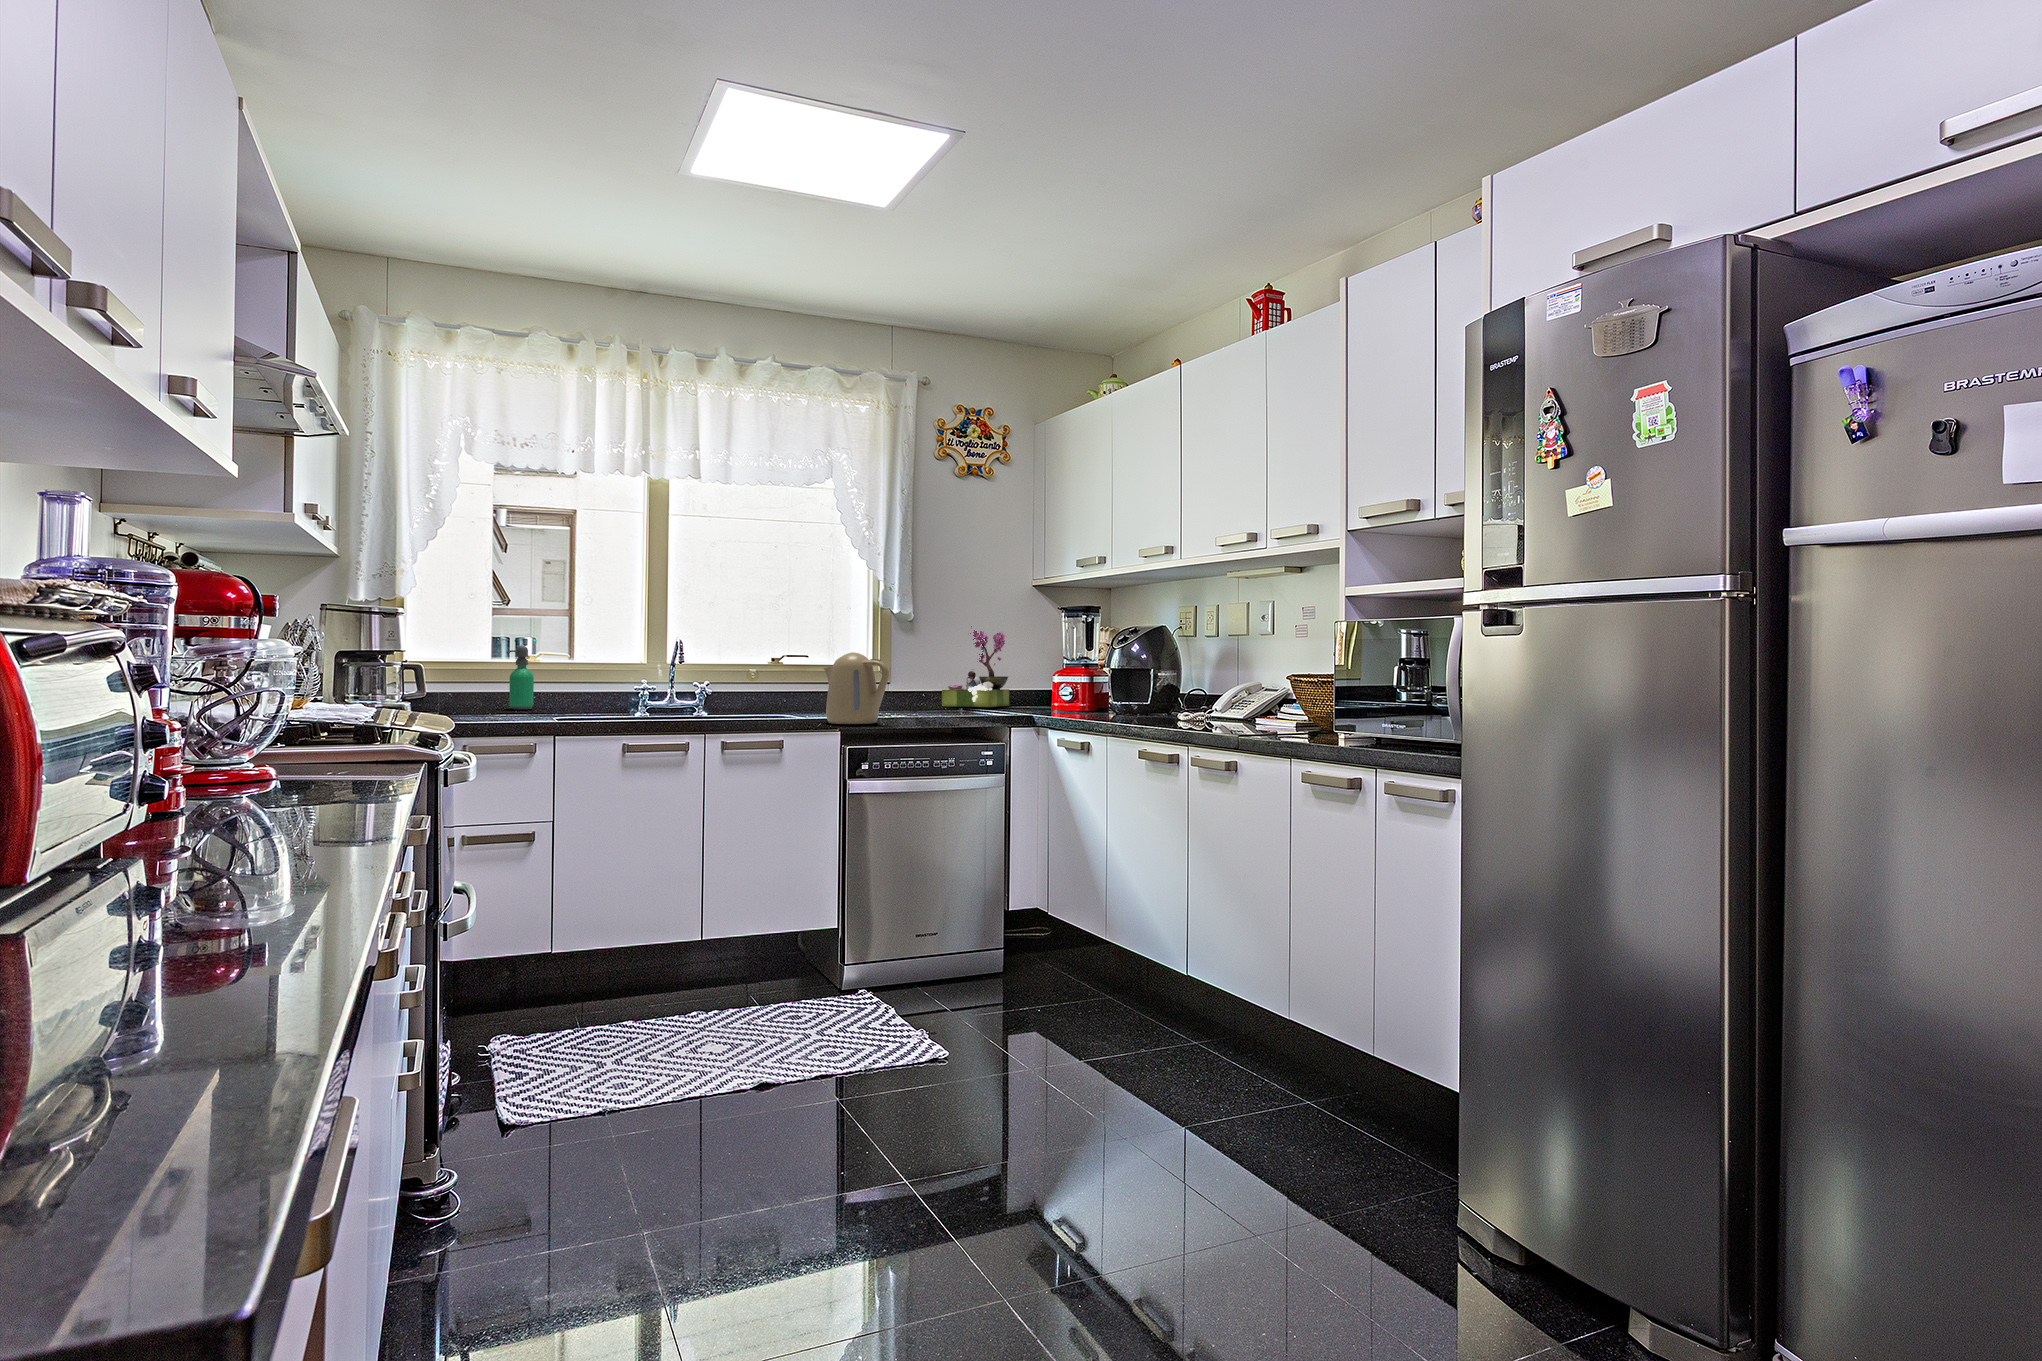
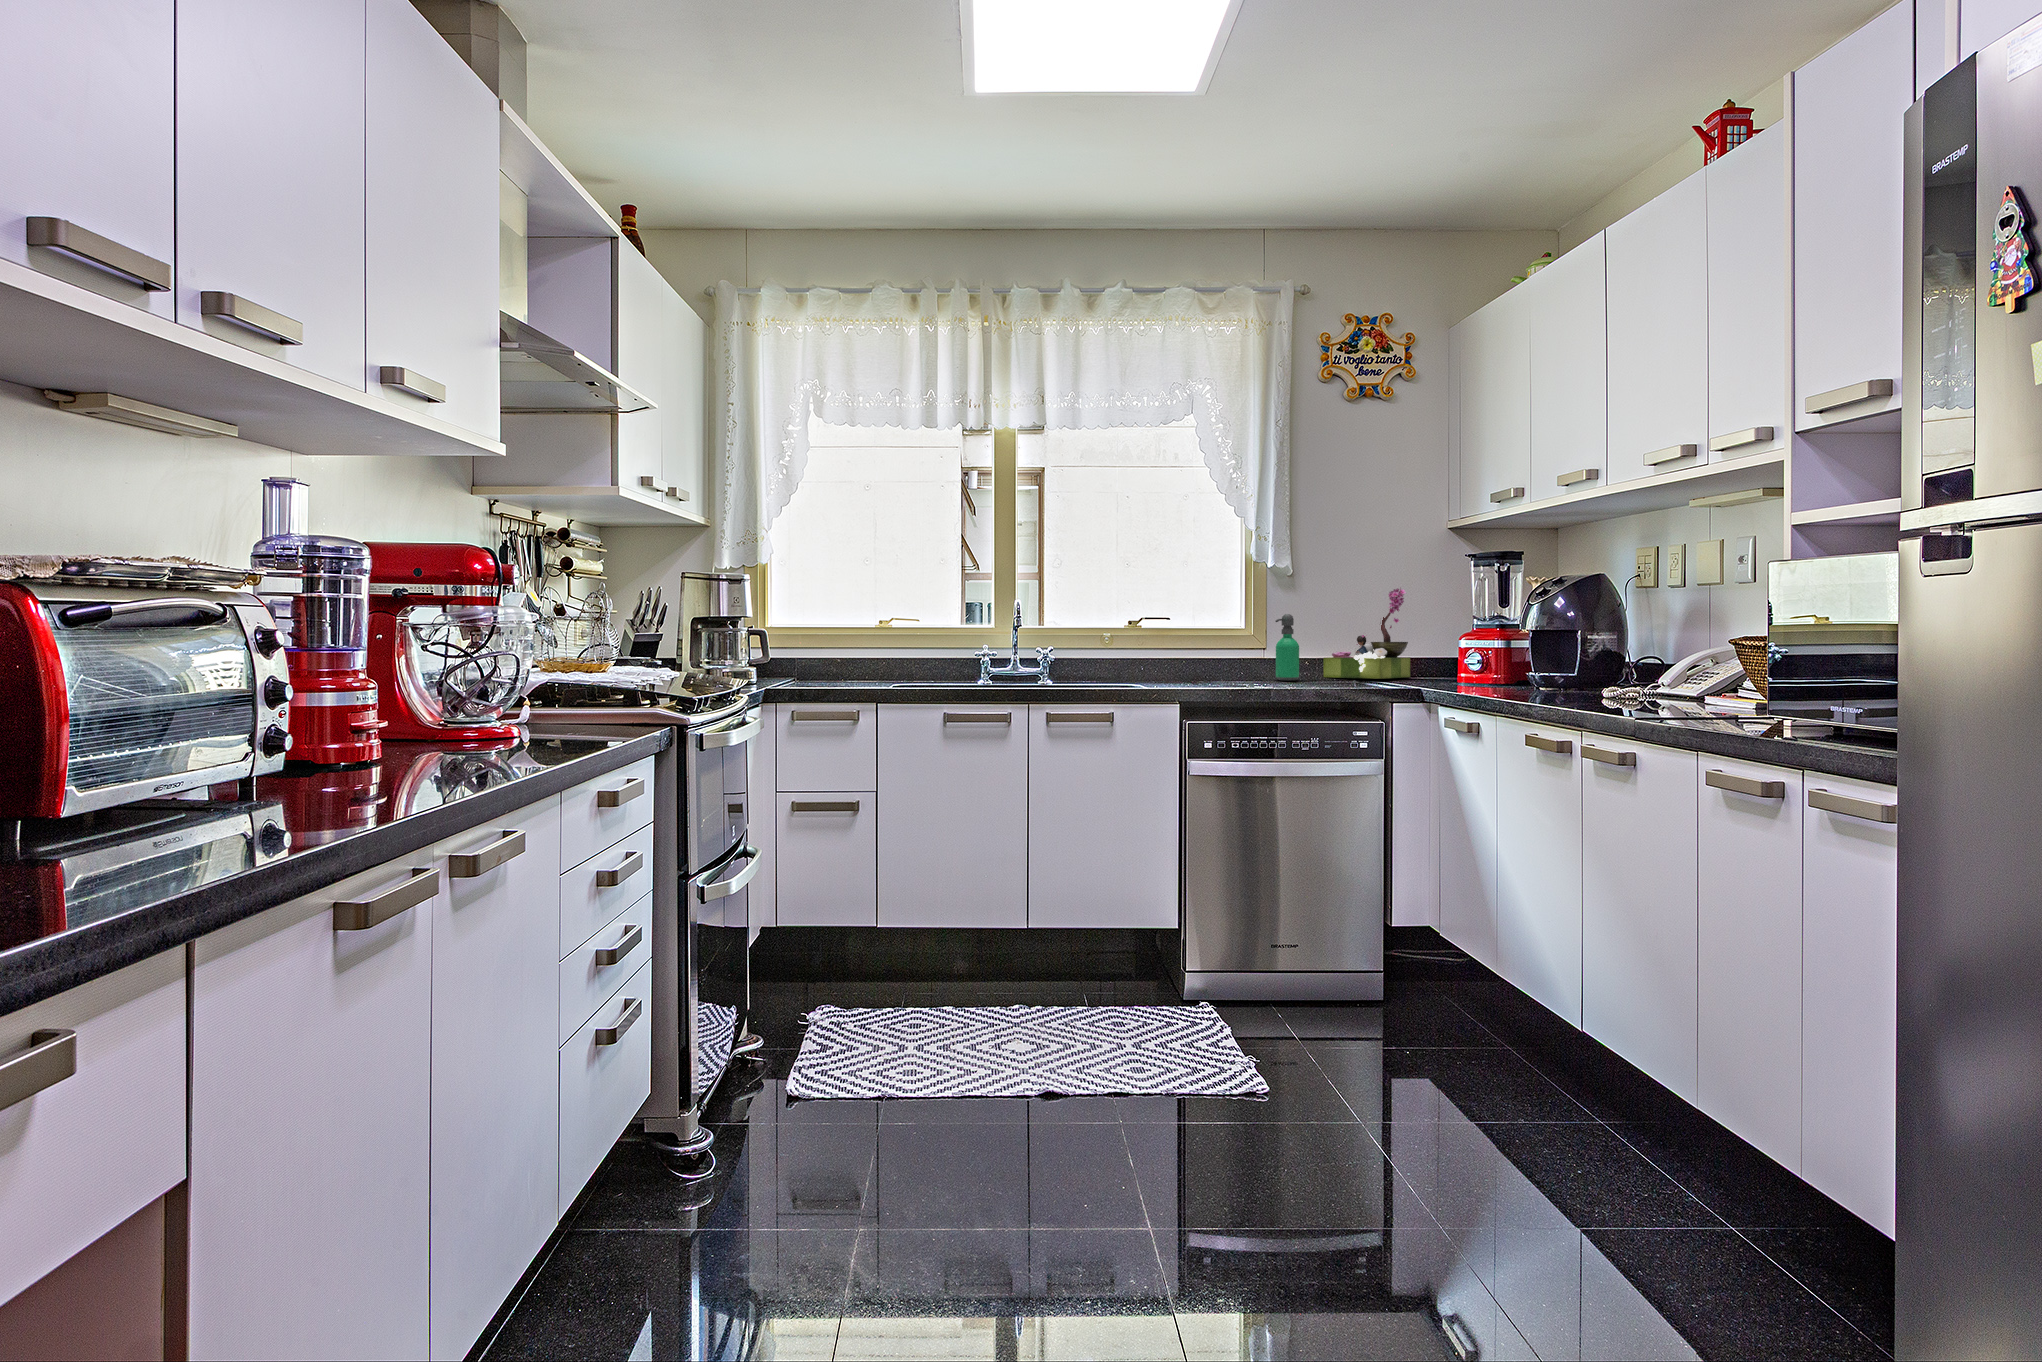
soap dispenser: present [507,646,534,709] -> present [1276,614,1299,681]
kettle: present [824,652,889,724] -> none [1164,614,1235,696]

